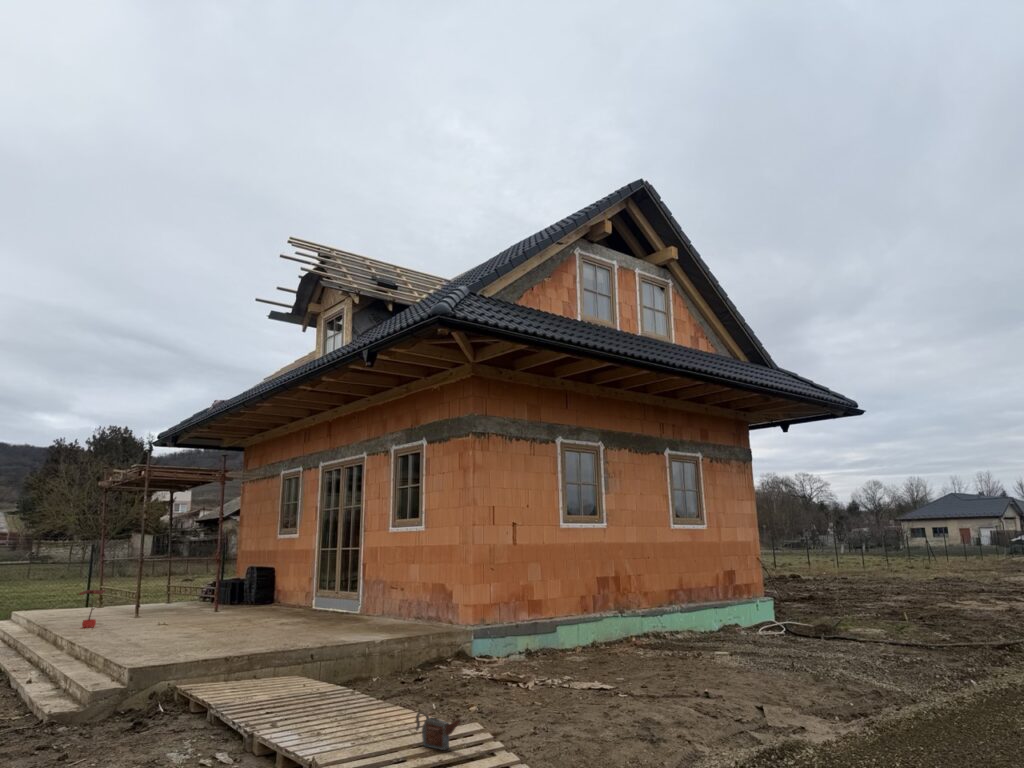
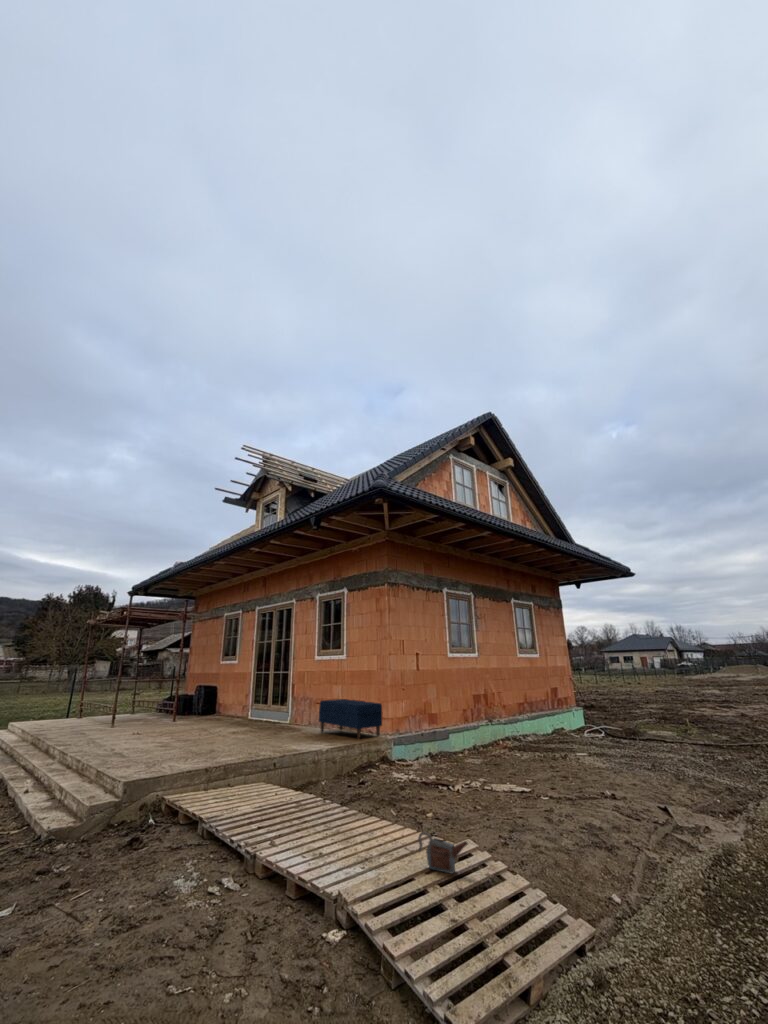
bench: none [385,583,462,632] -> present [319,699,382,740]
potted plant: present [79,590,105,628] -> none [70,706,92,739]

